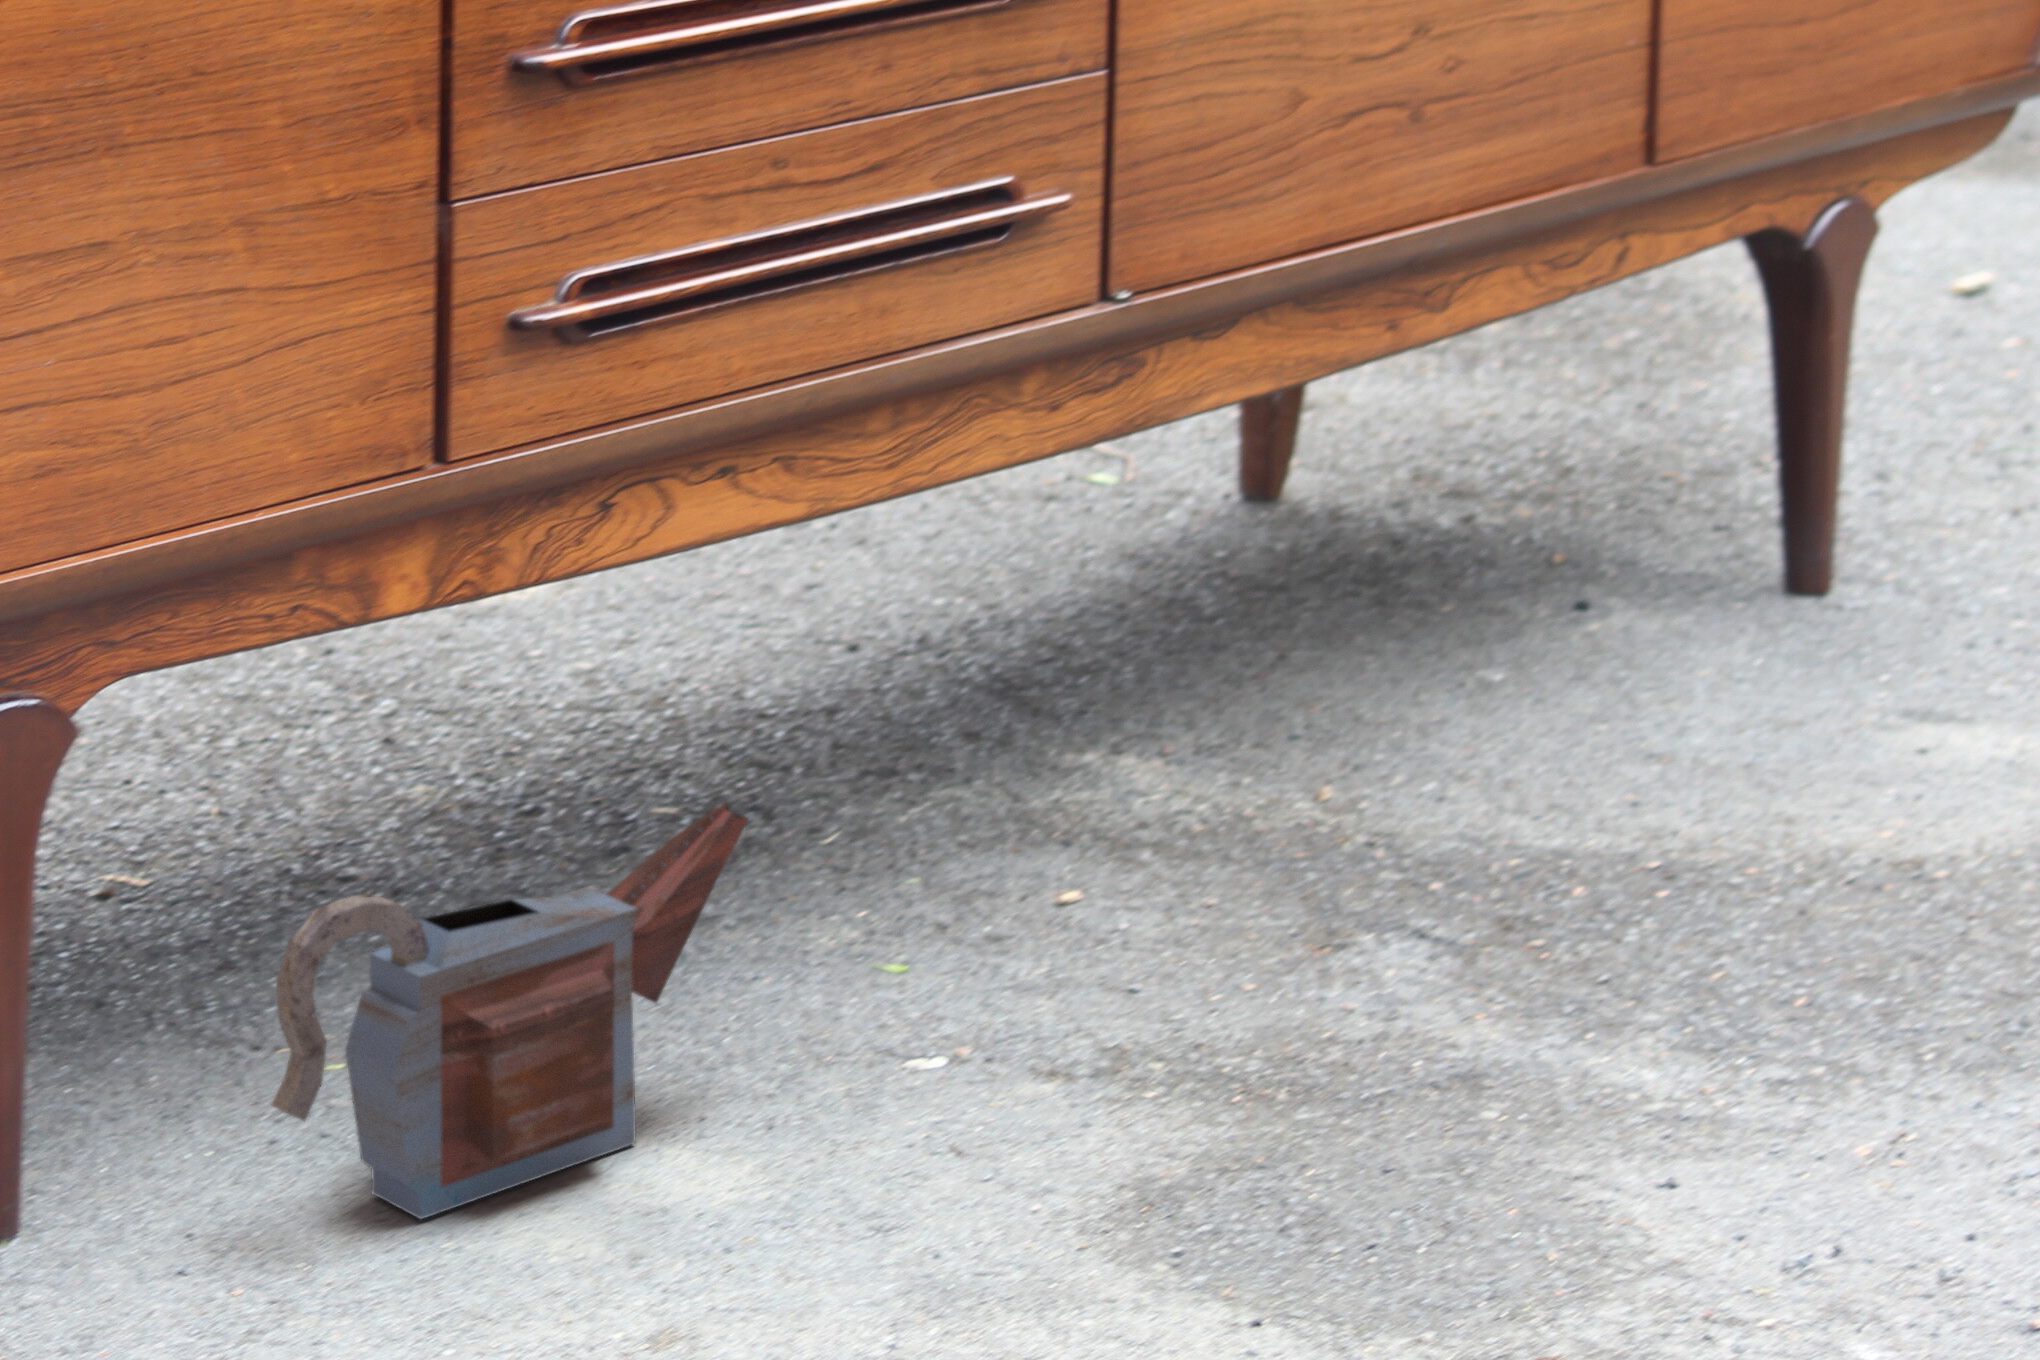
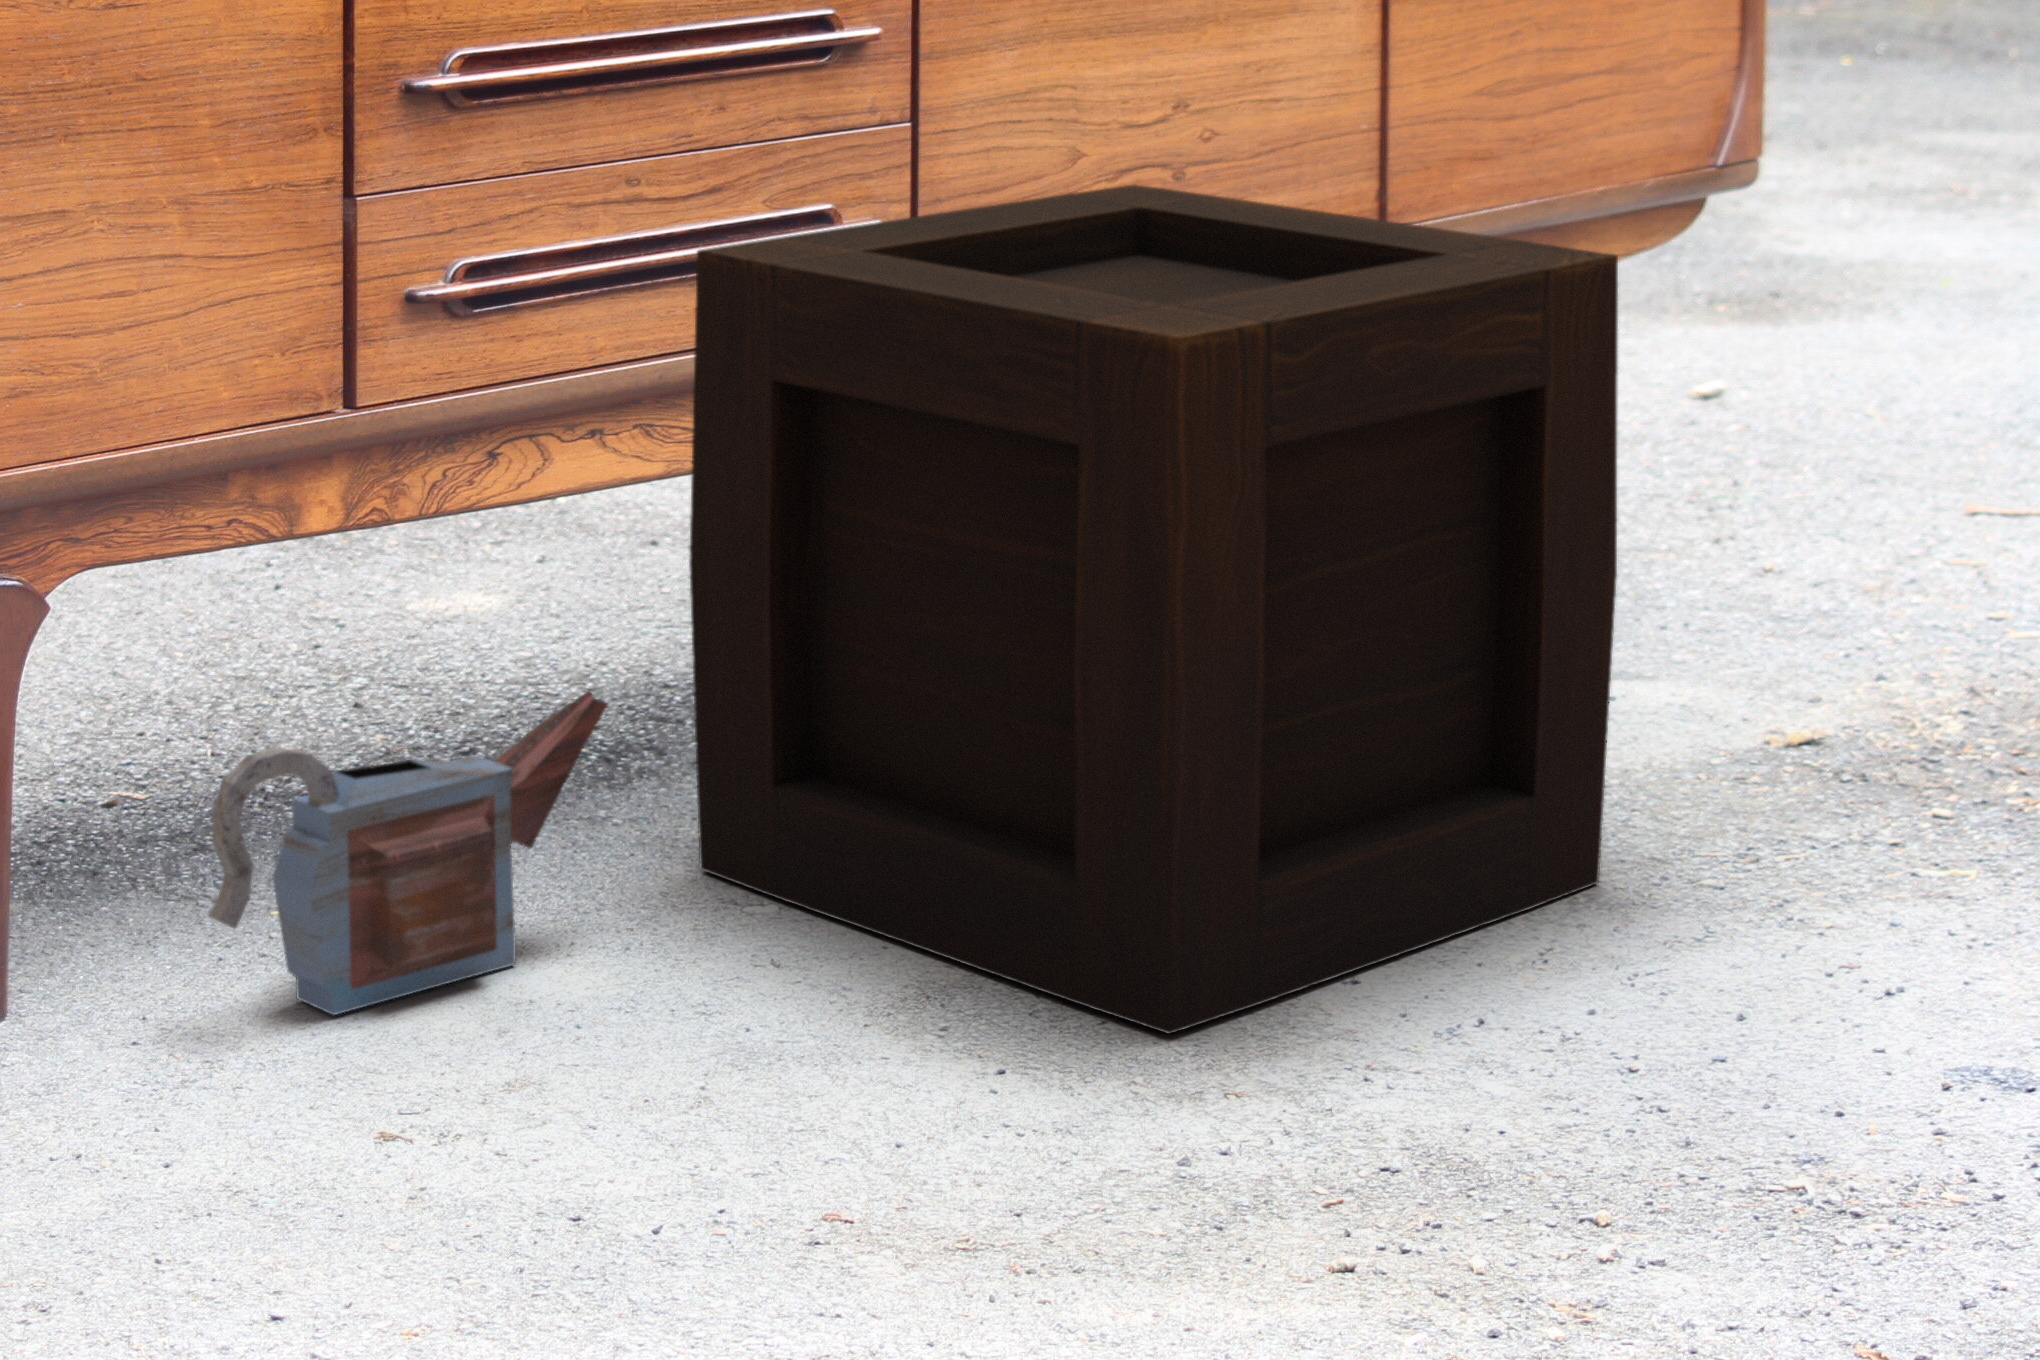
wooden crate: none [839,138,2011,1259] -> present [689,185,1618,1034]

